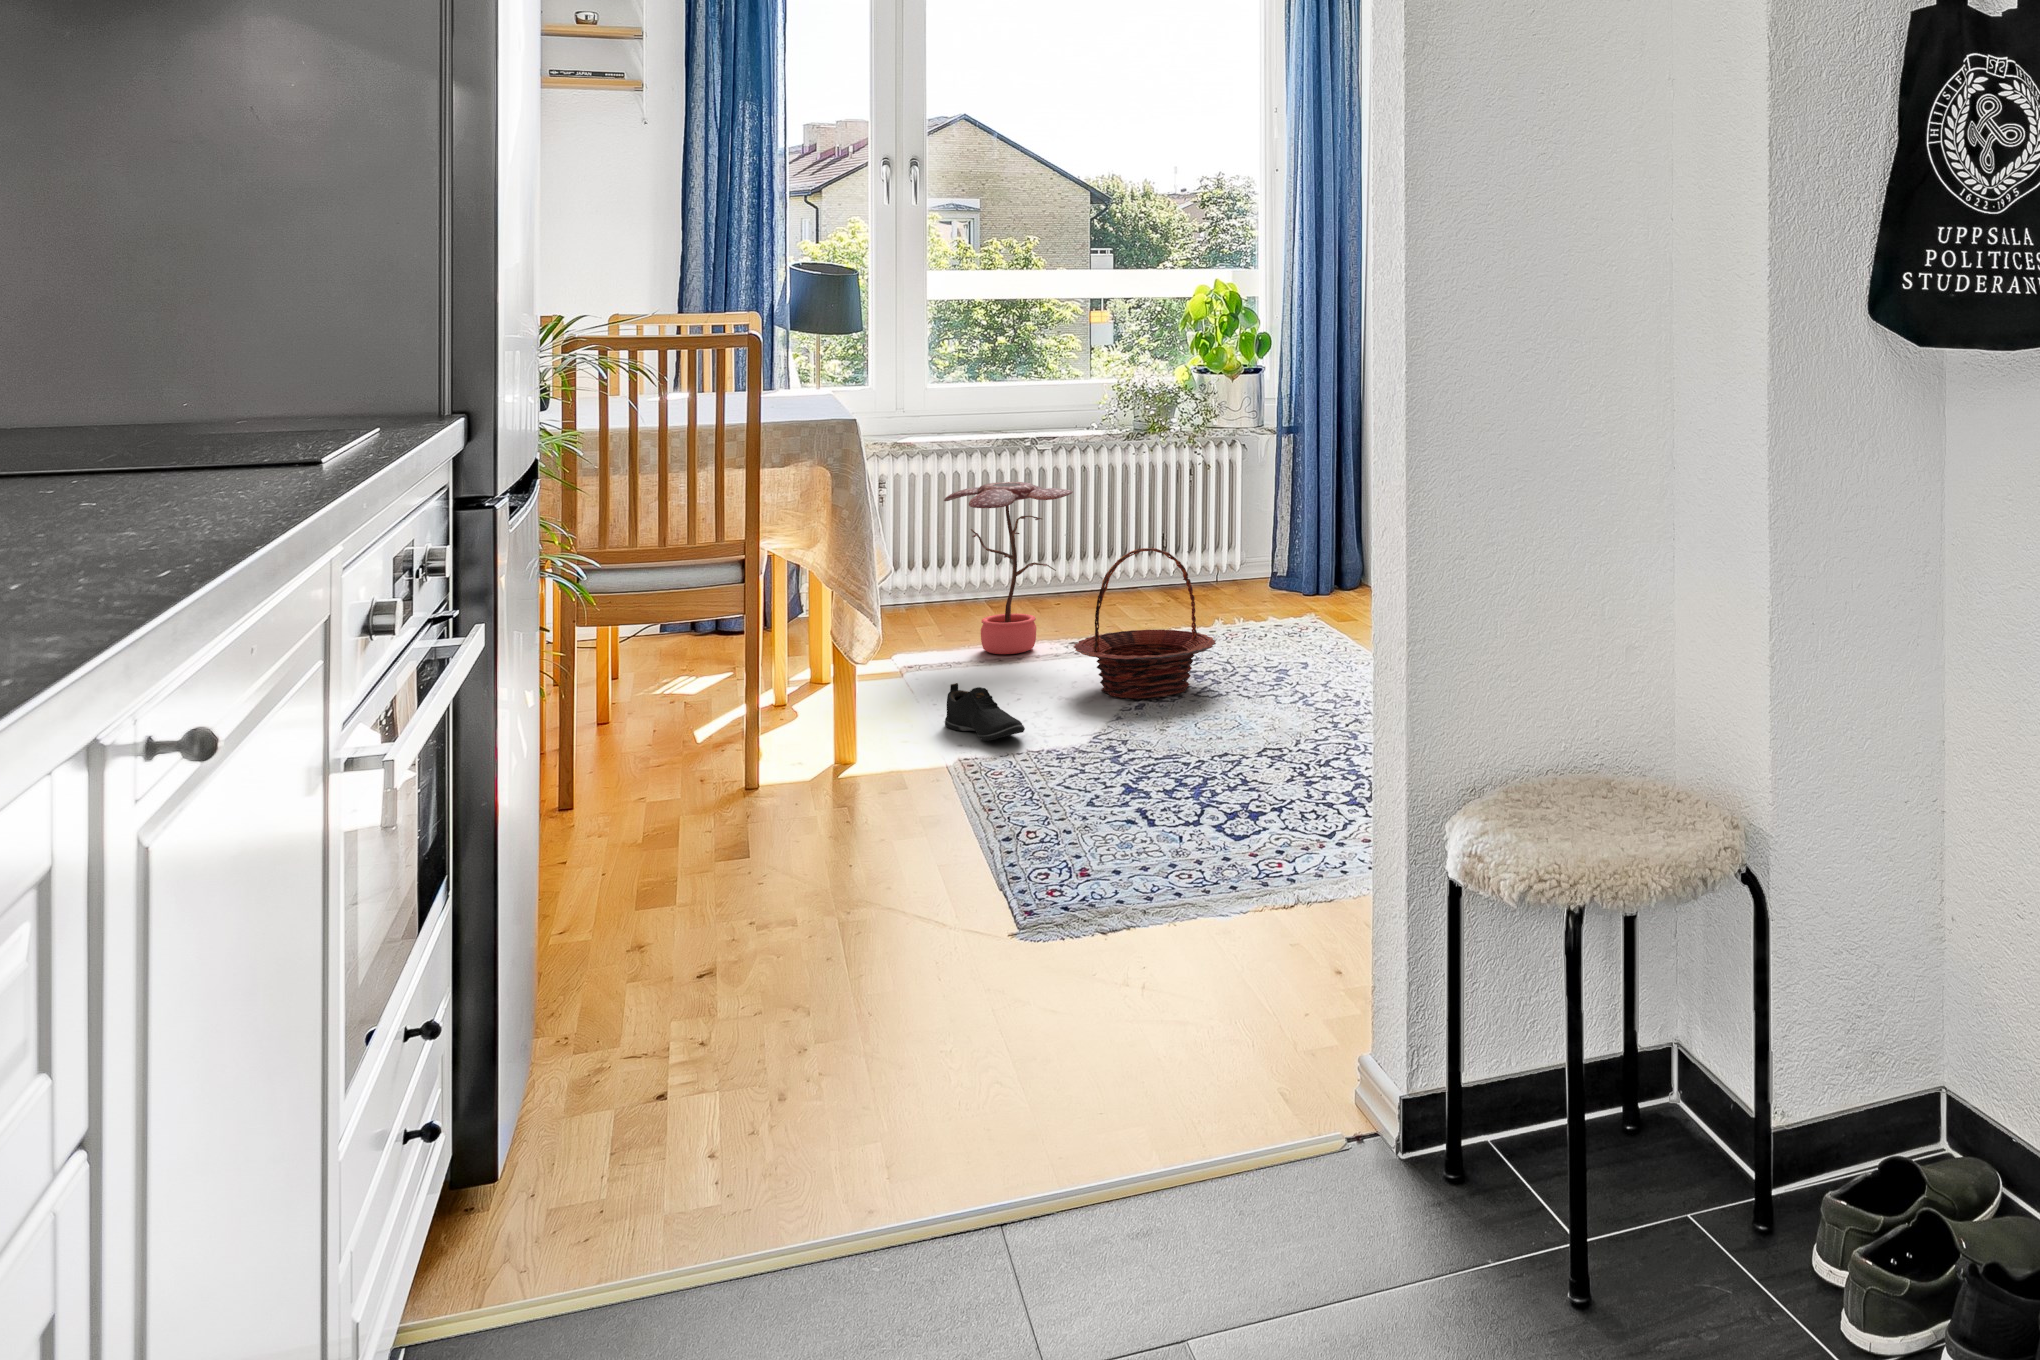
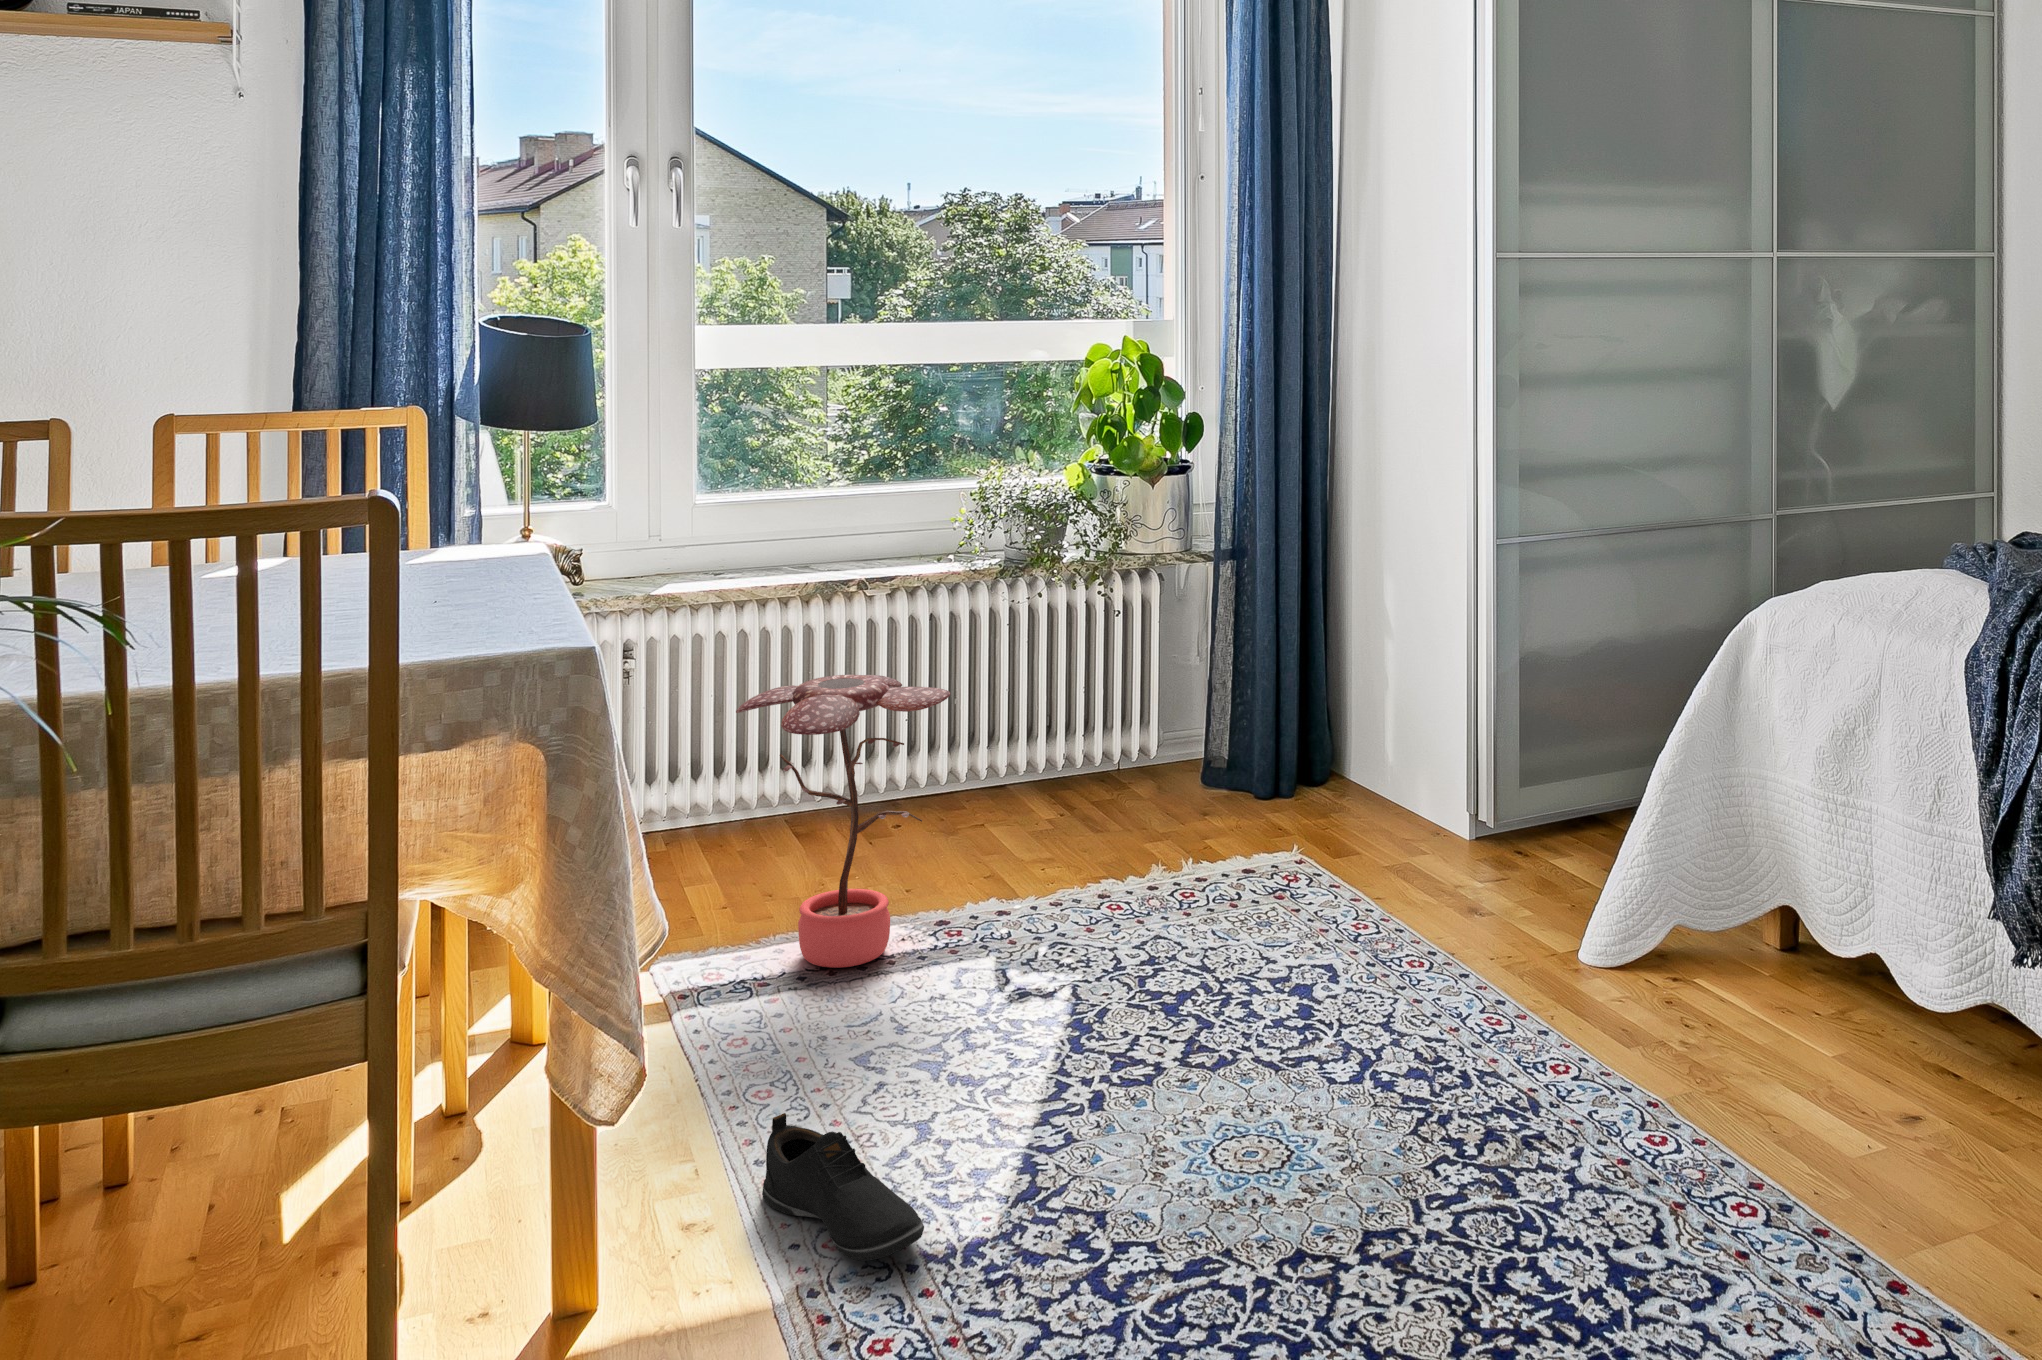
basket: present [1074,548,1216,698] -> none [979,817,1225,1096]

